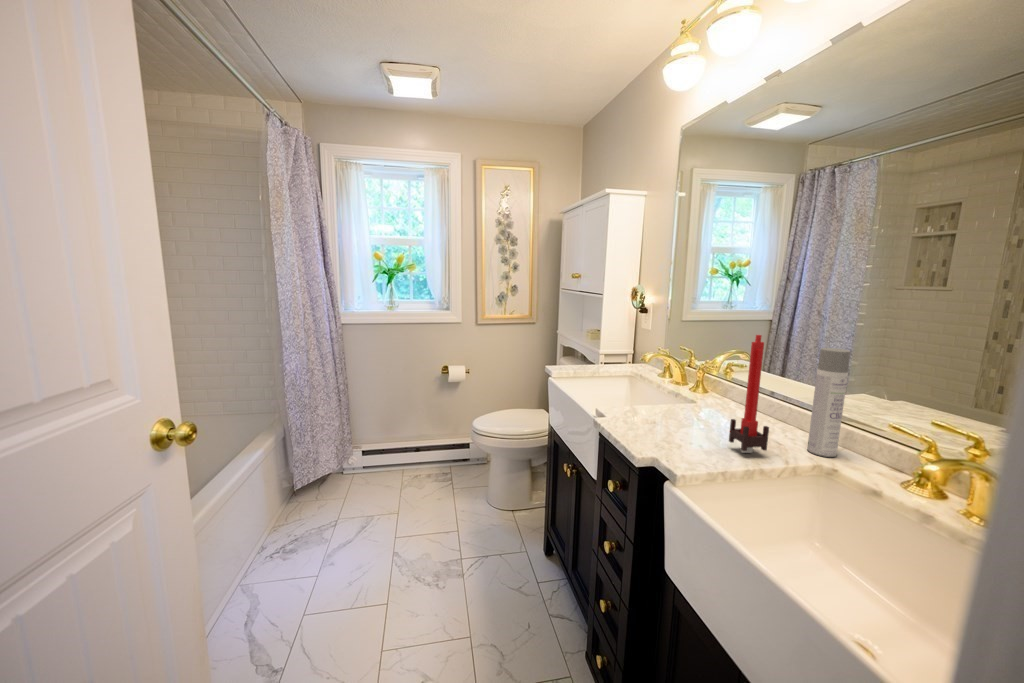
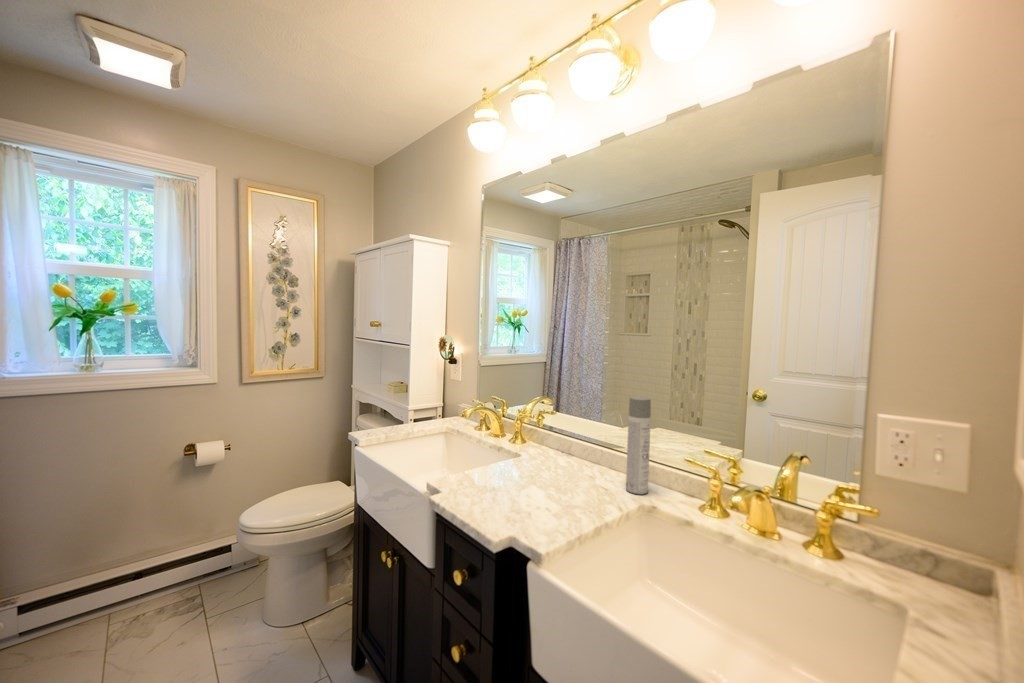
candle: present [729,335,769,453] -> none [570,391,604,508]

